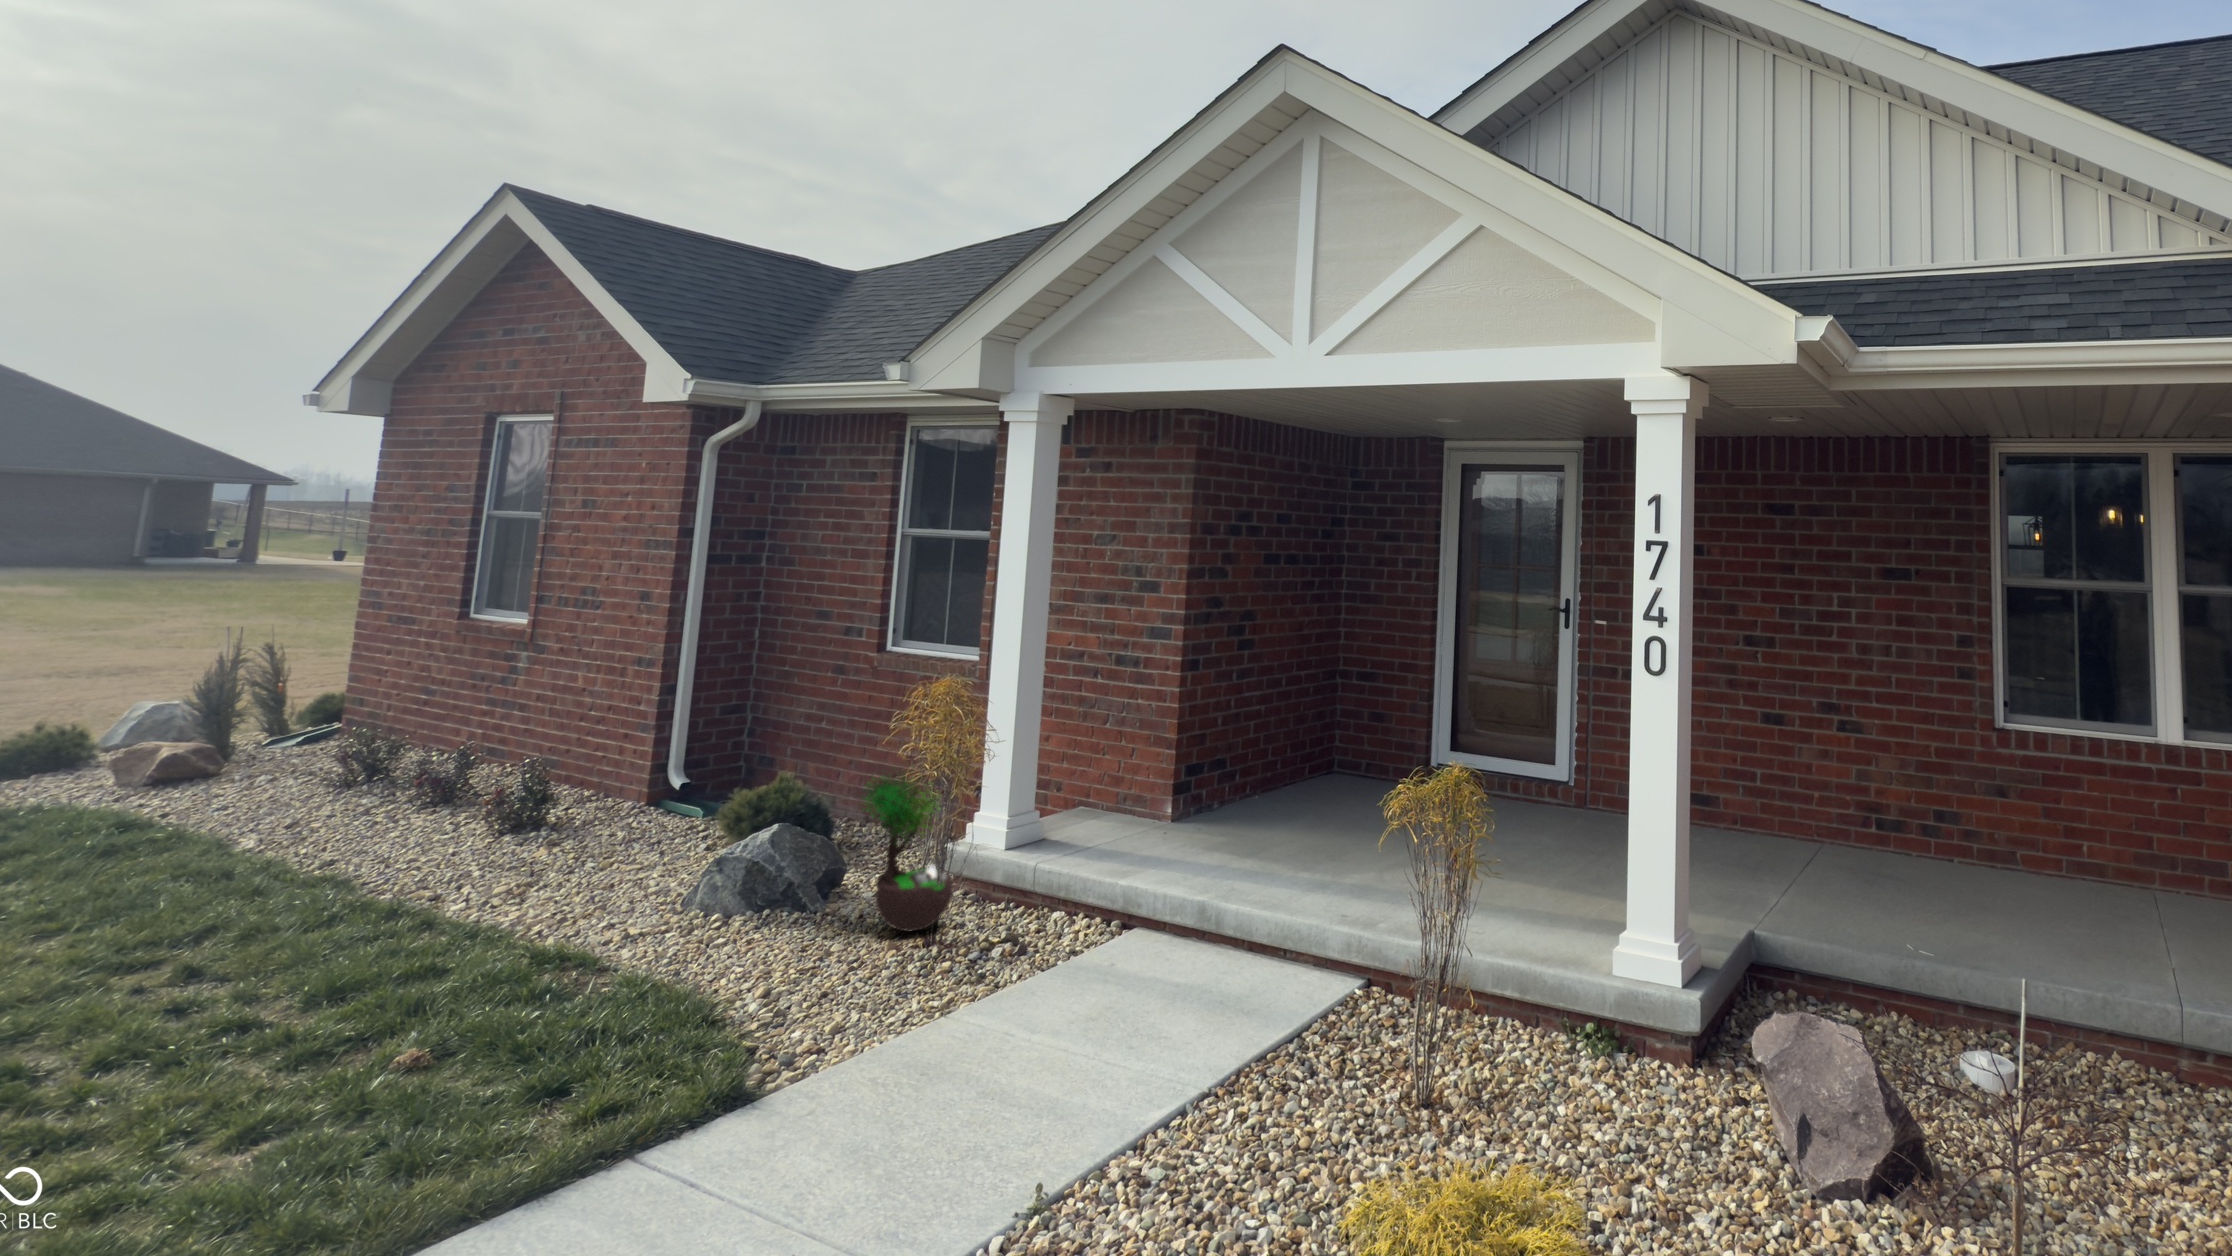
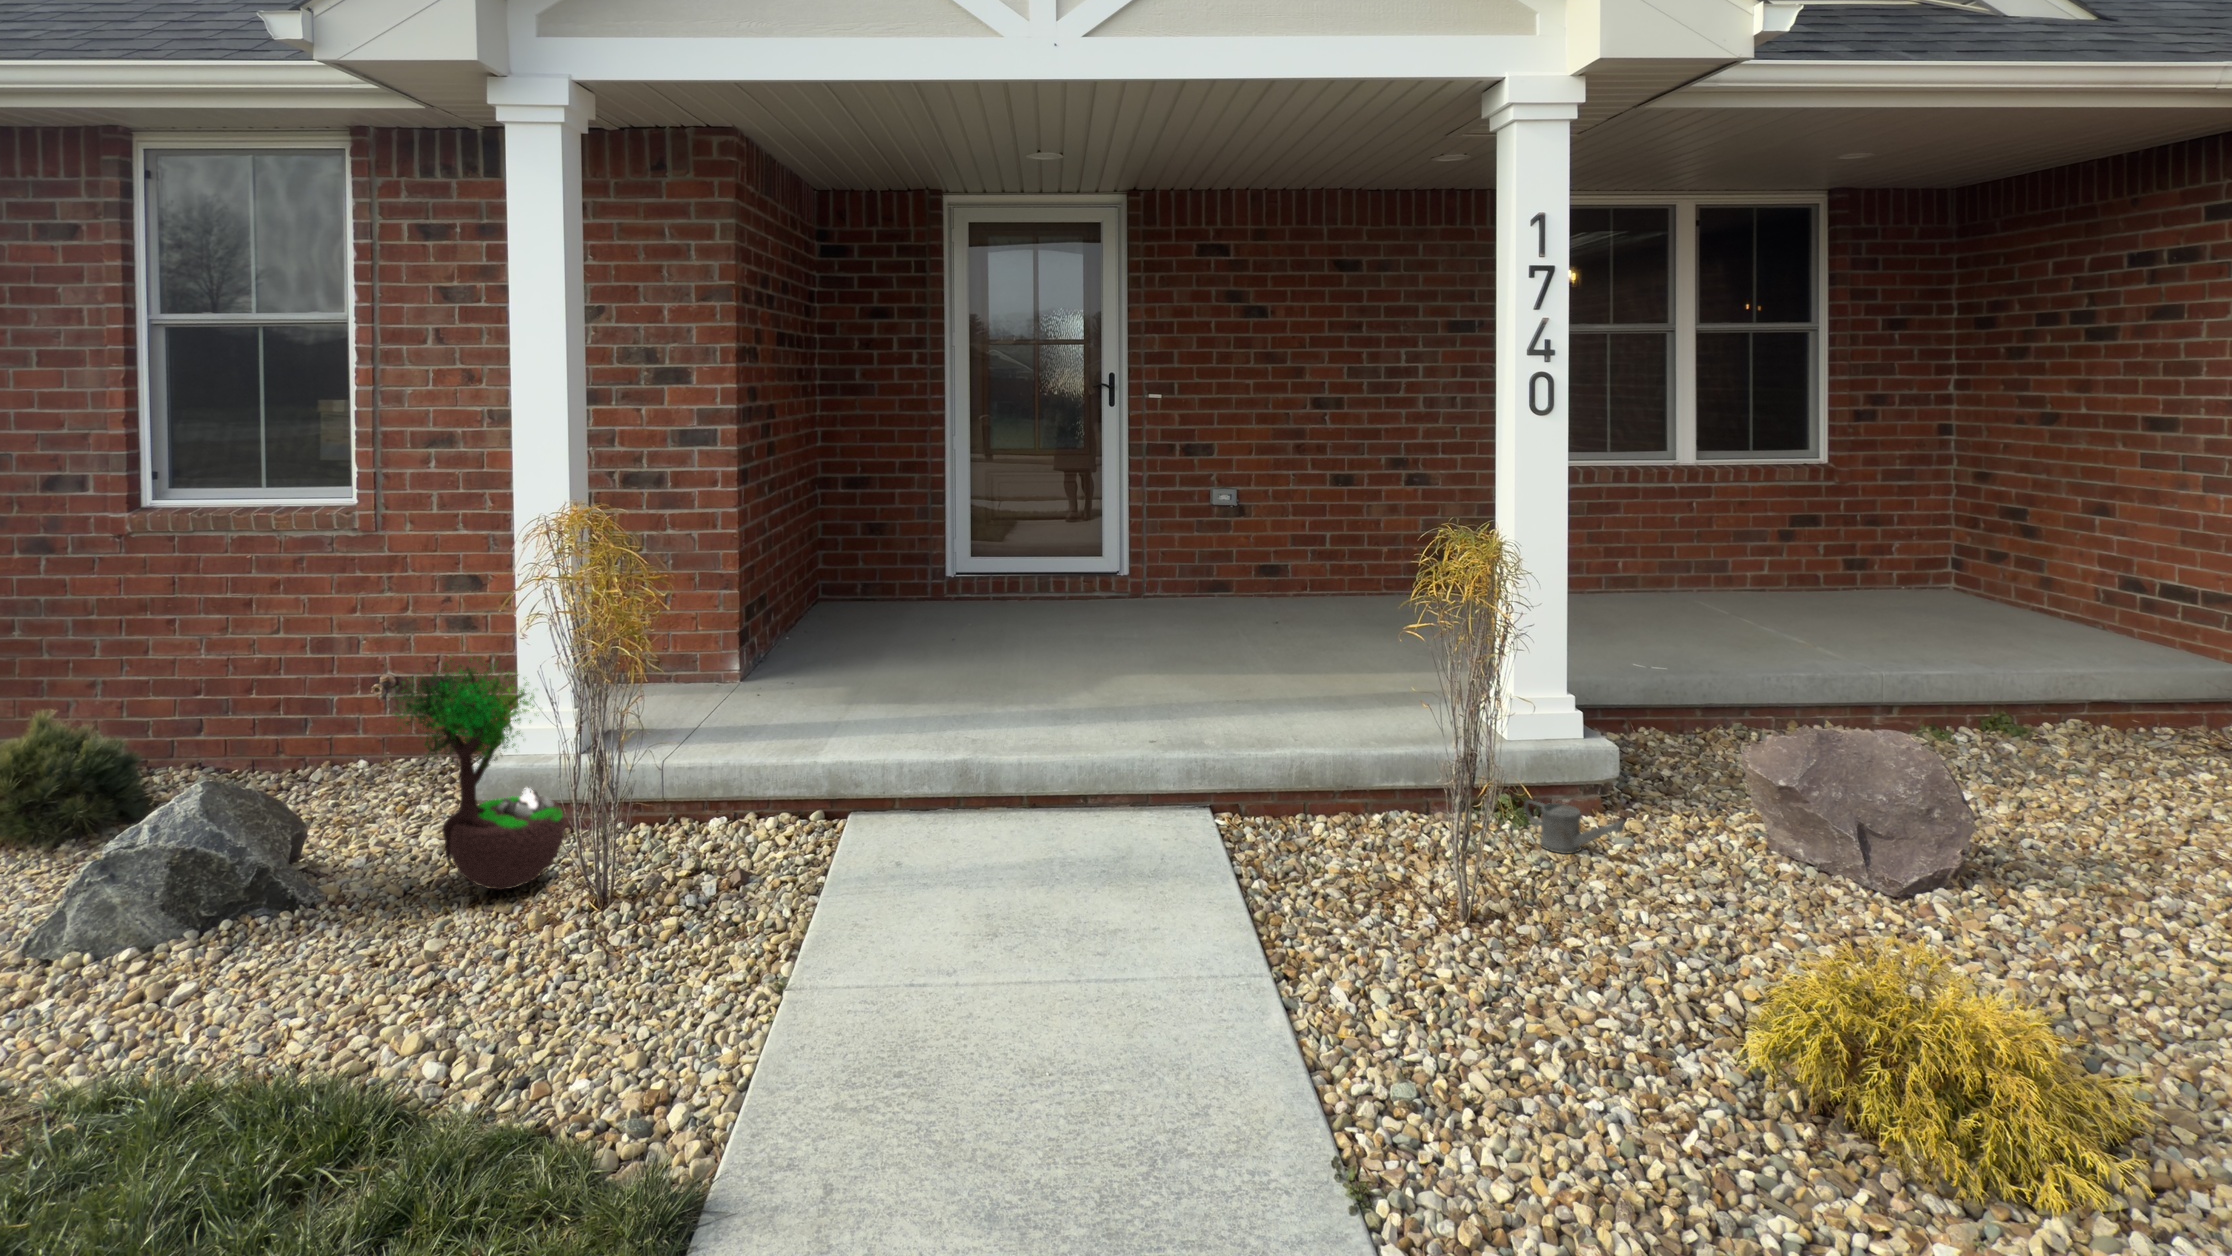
watering can: none [1599,1034,1645,1093] -> present [1525,800,1624,854]

